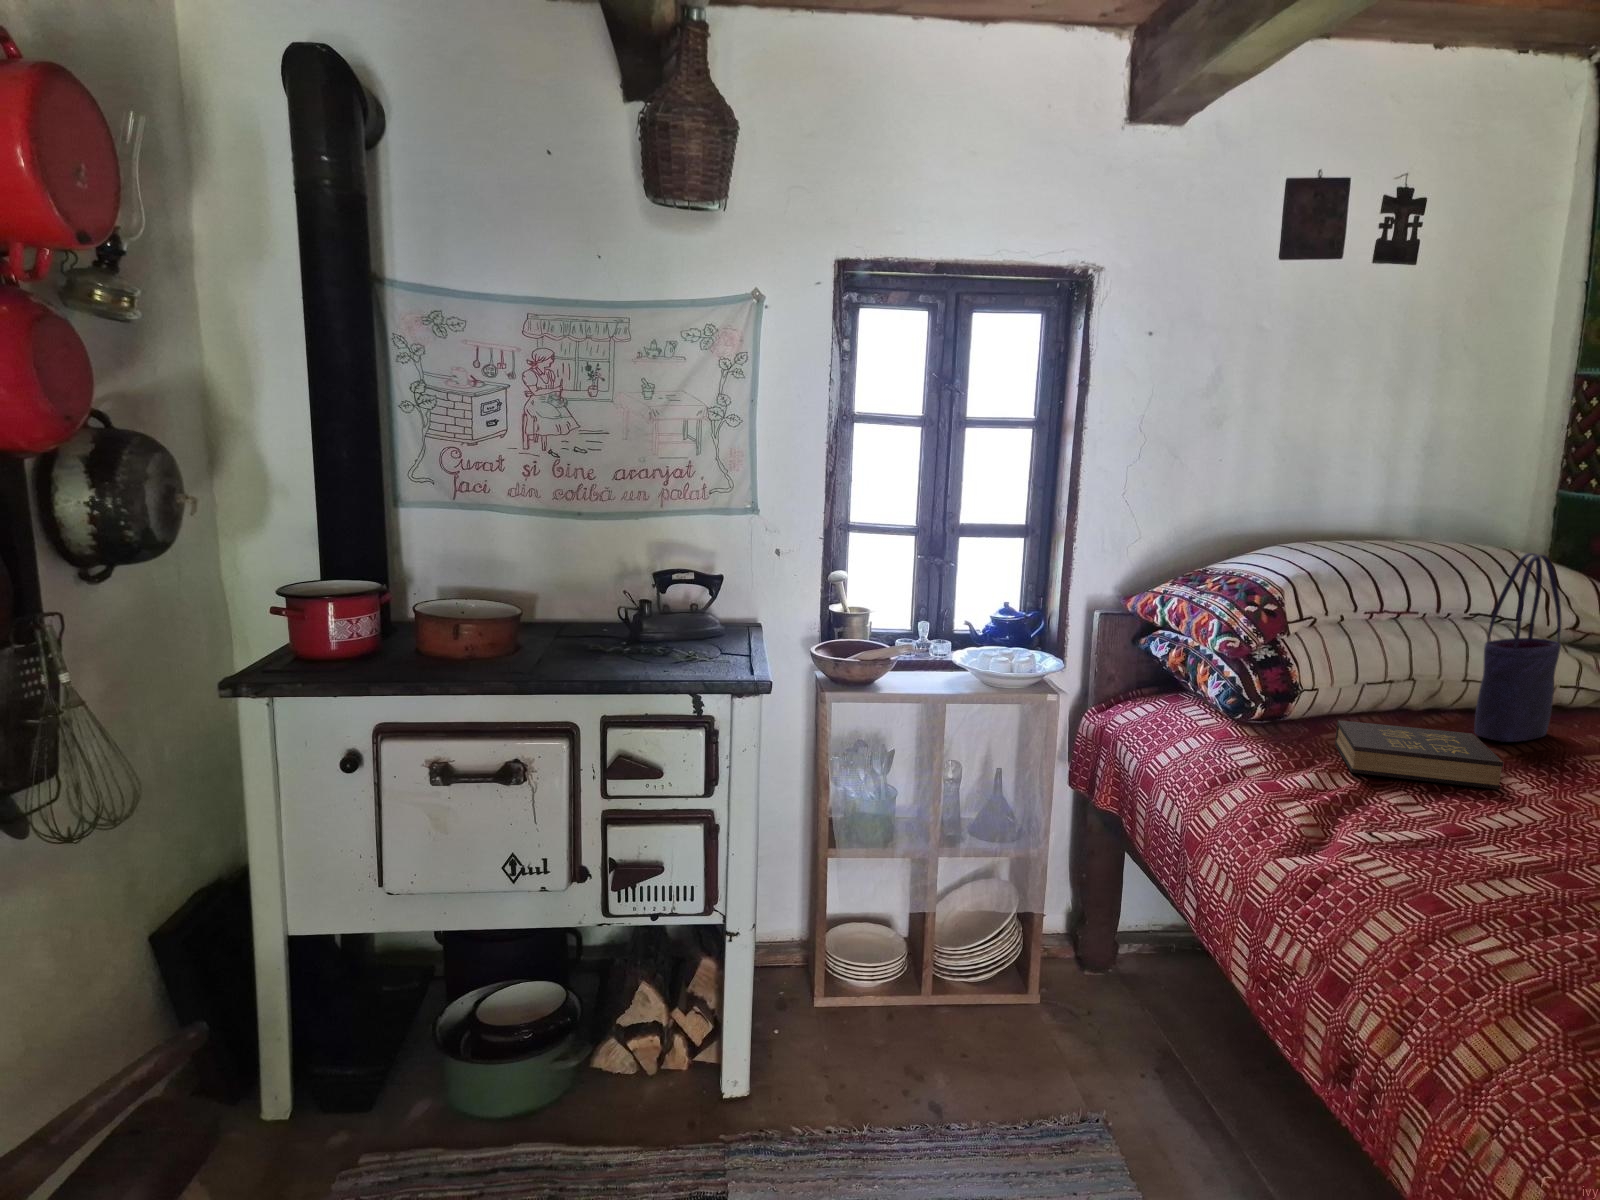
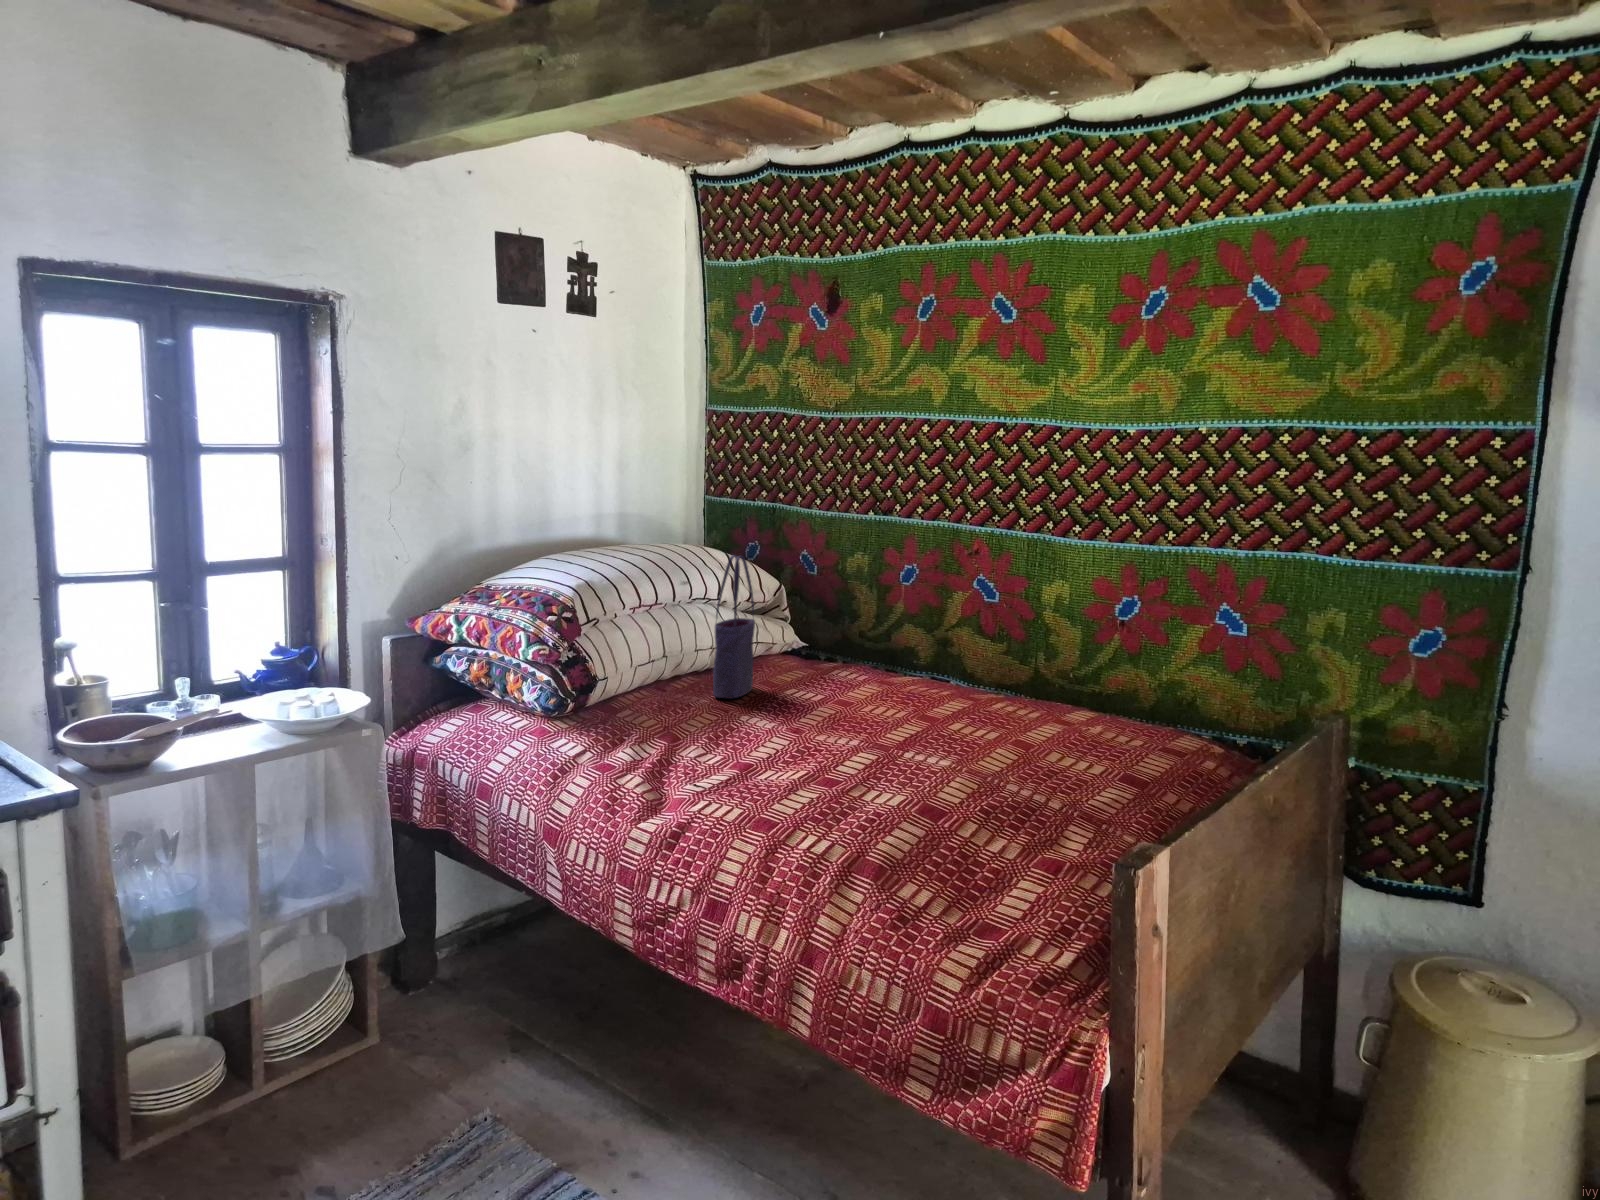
hardback book: present [1335,720,1504,789] -> none [632,695,752,742]

